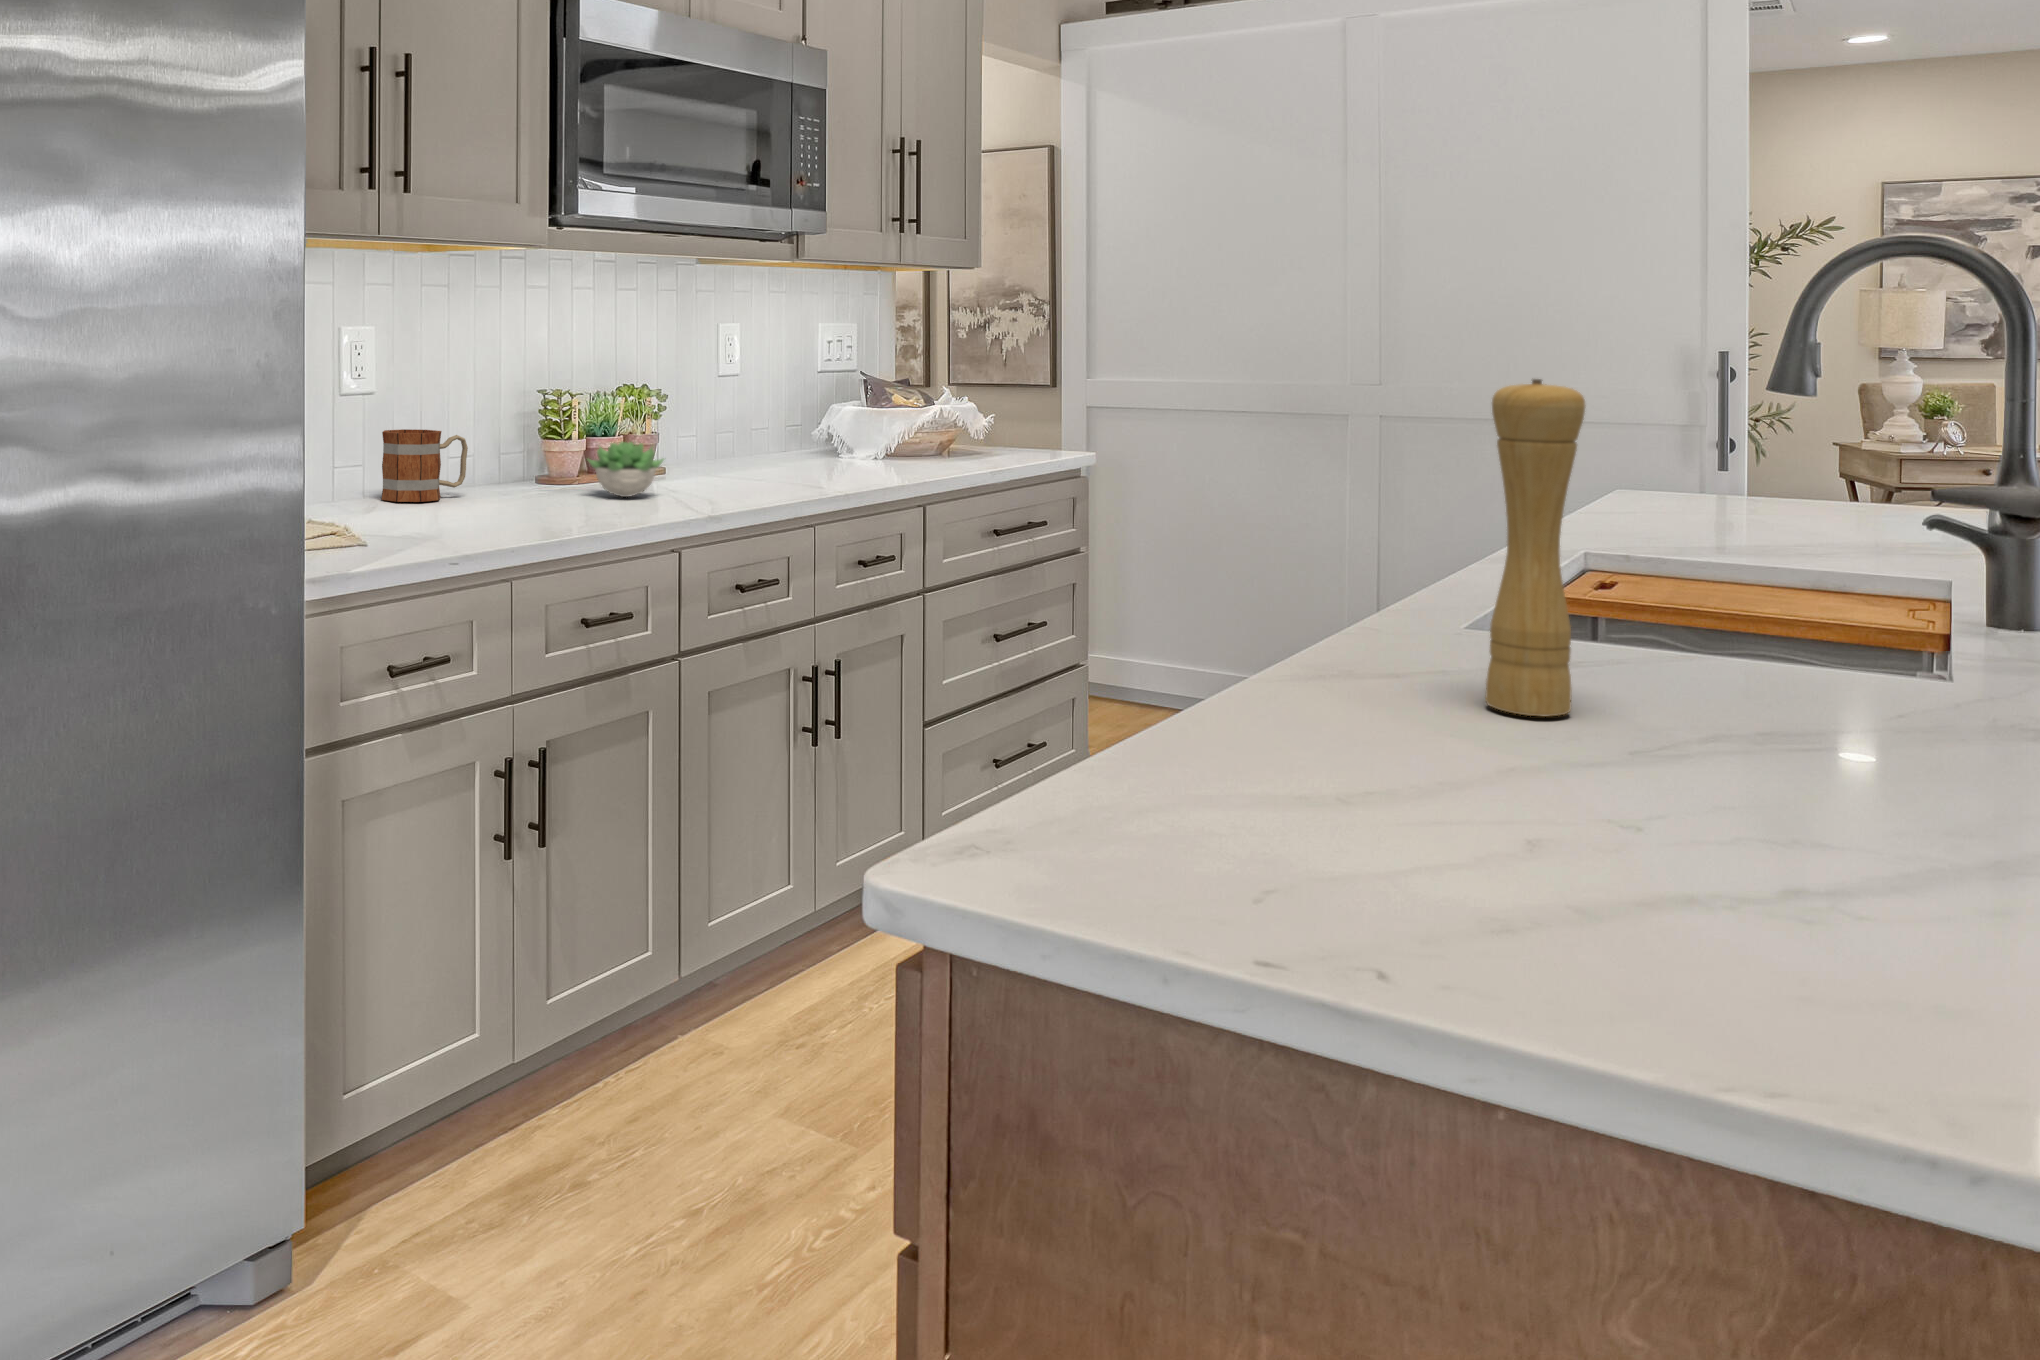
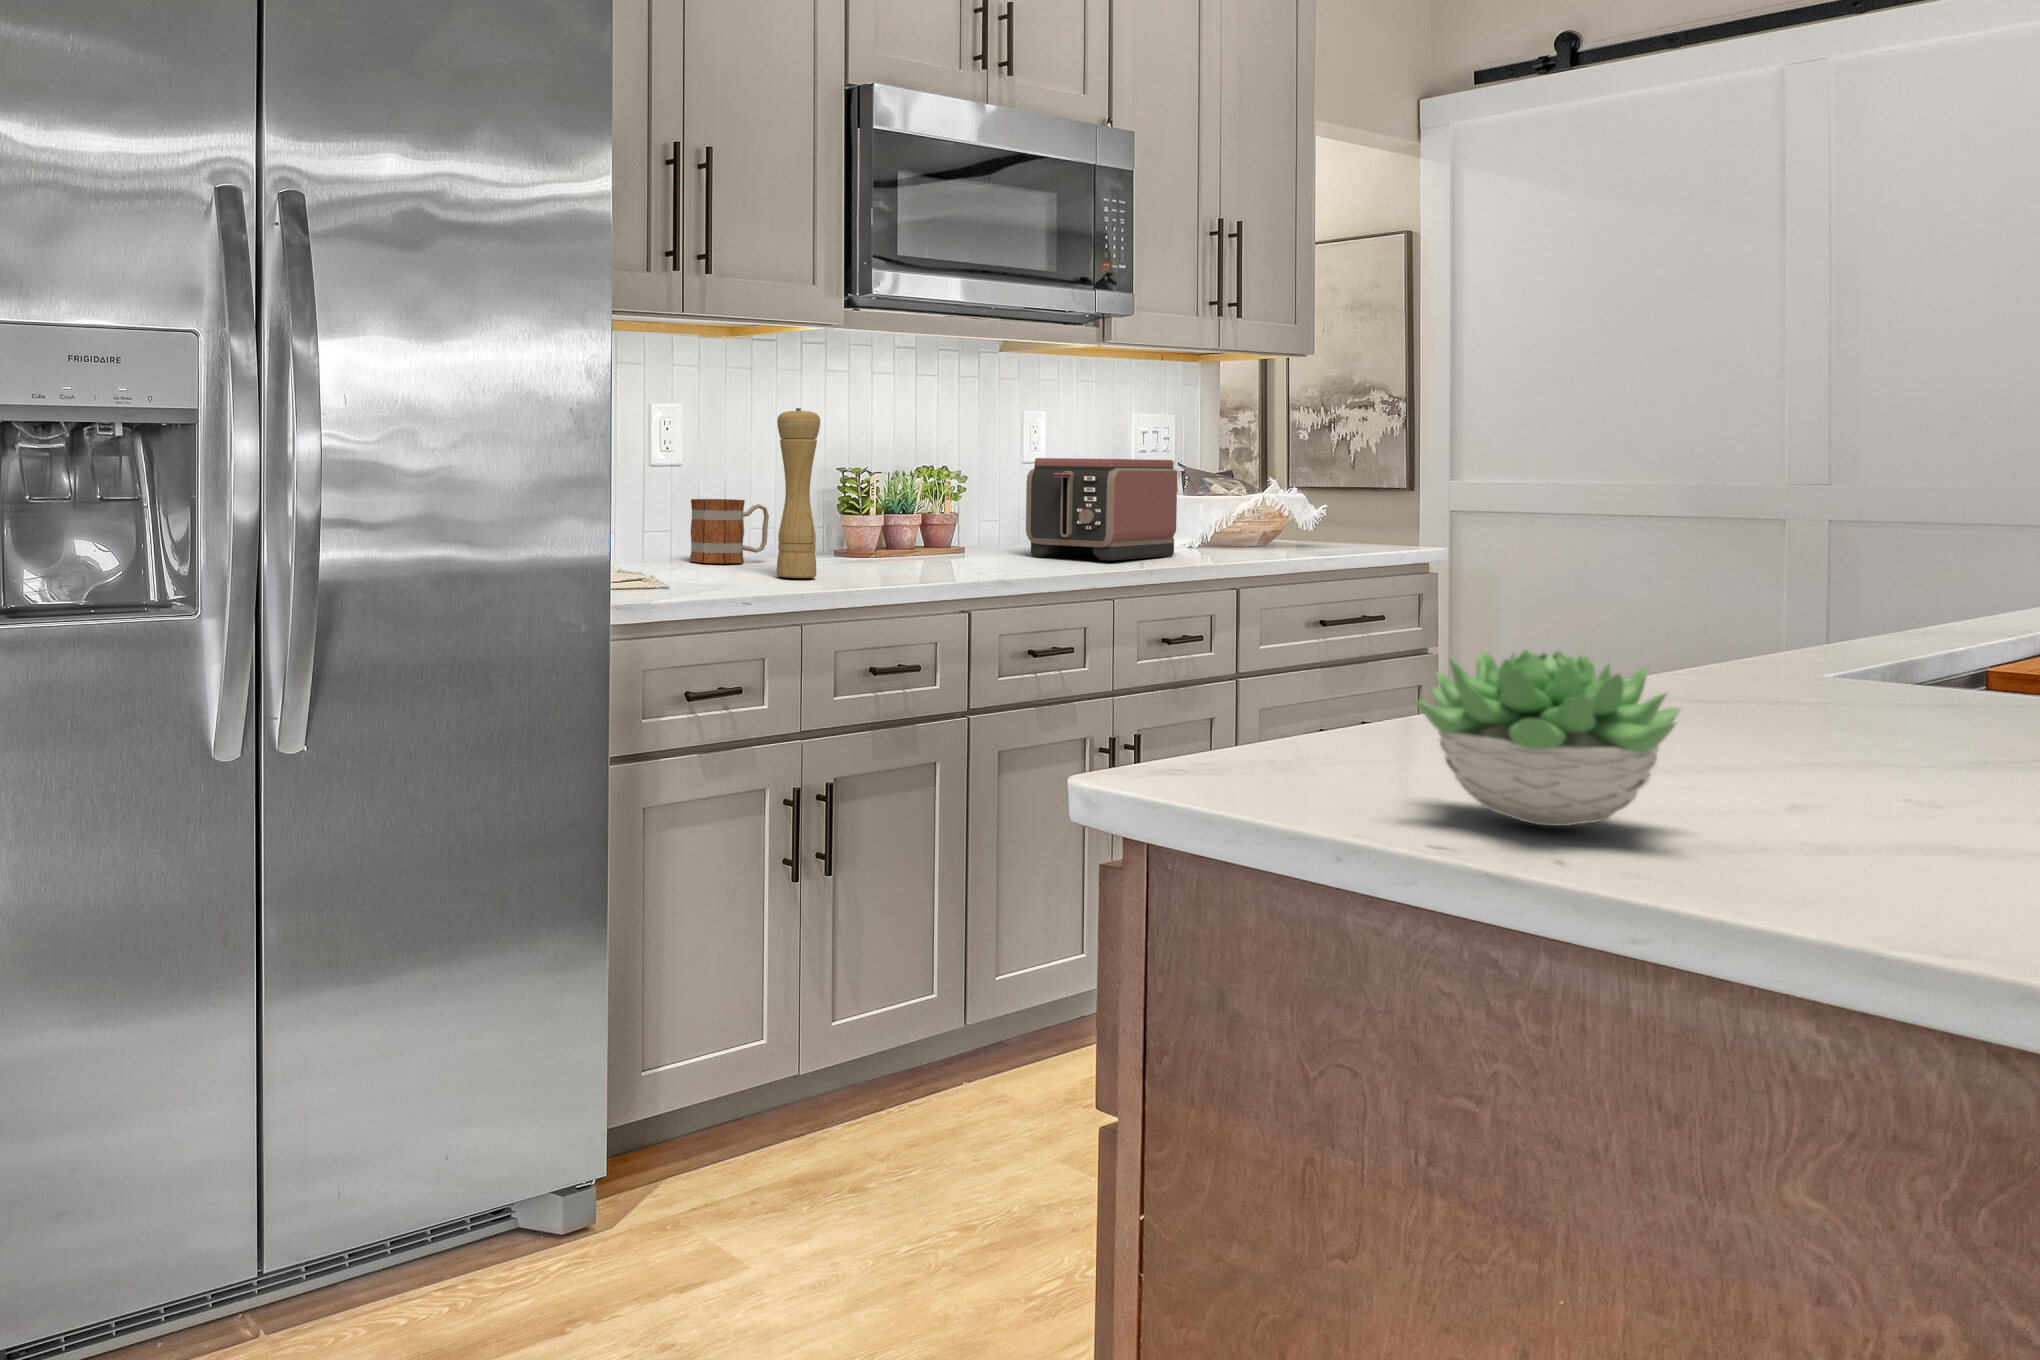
toaster: none [725,375,866,482] -> present [1026,458,1177,561]
pepper mill: present [1486,379,1585,716] -> present [777,408,820,578]
succulent plant: present [588,442,664,497] -> present [1416,650,1680,826]

